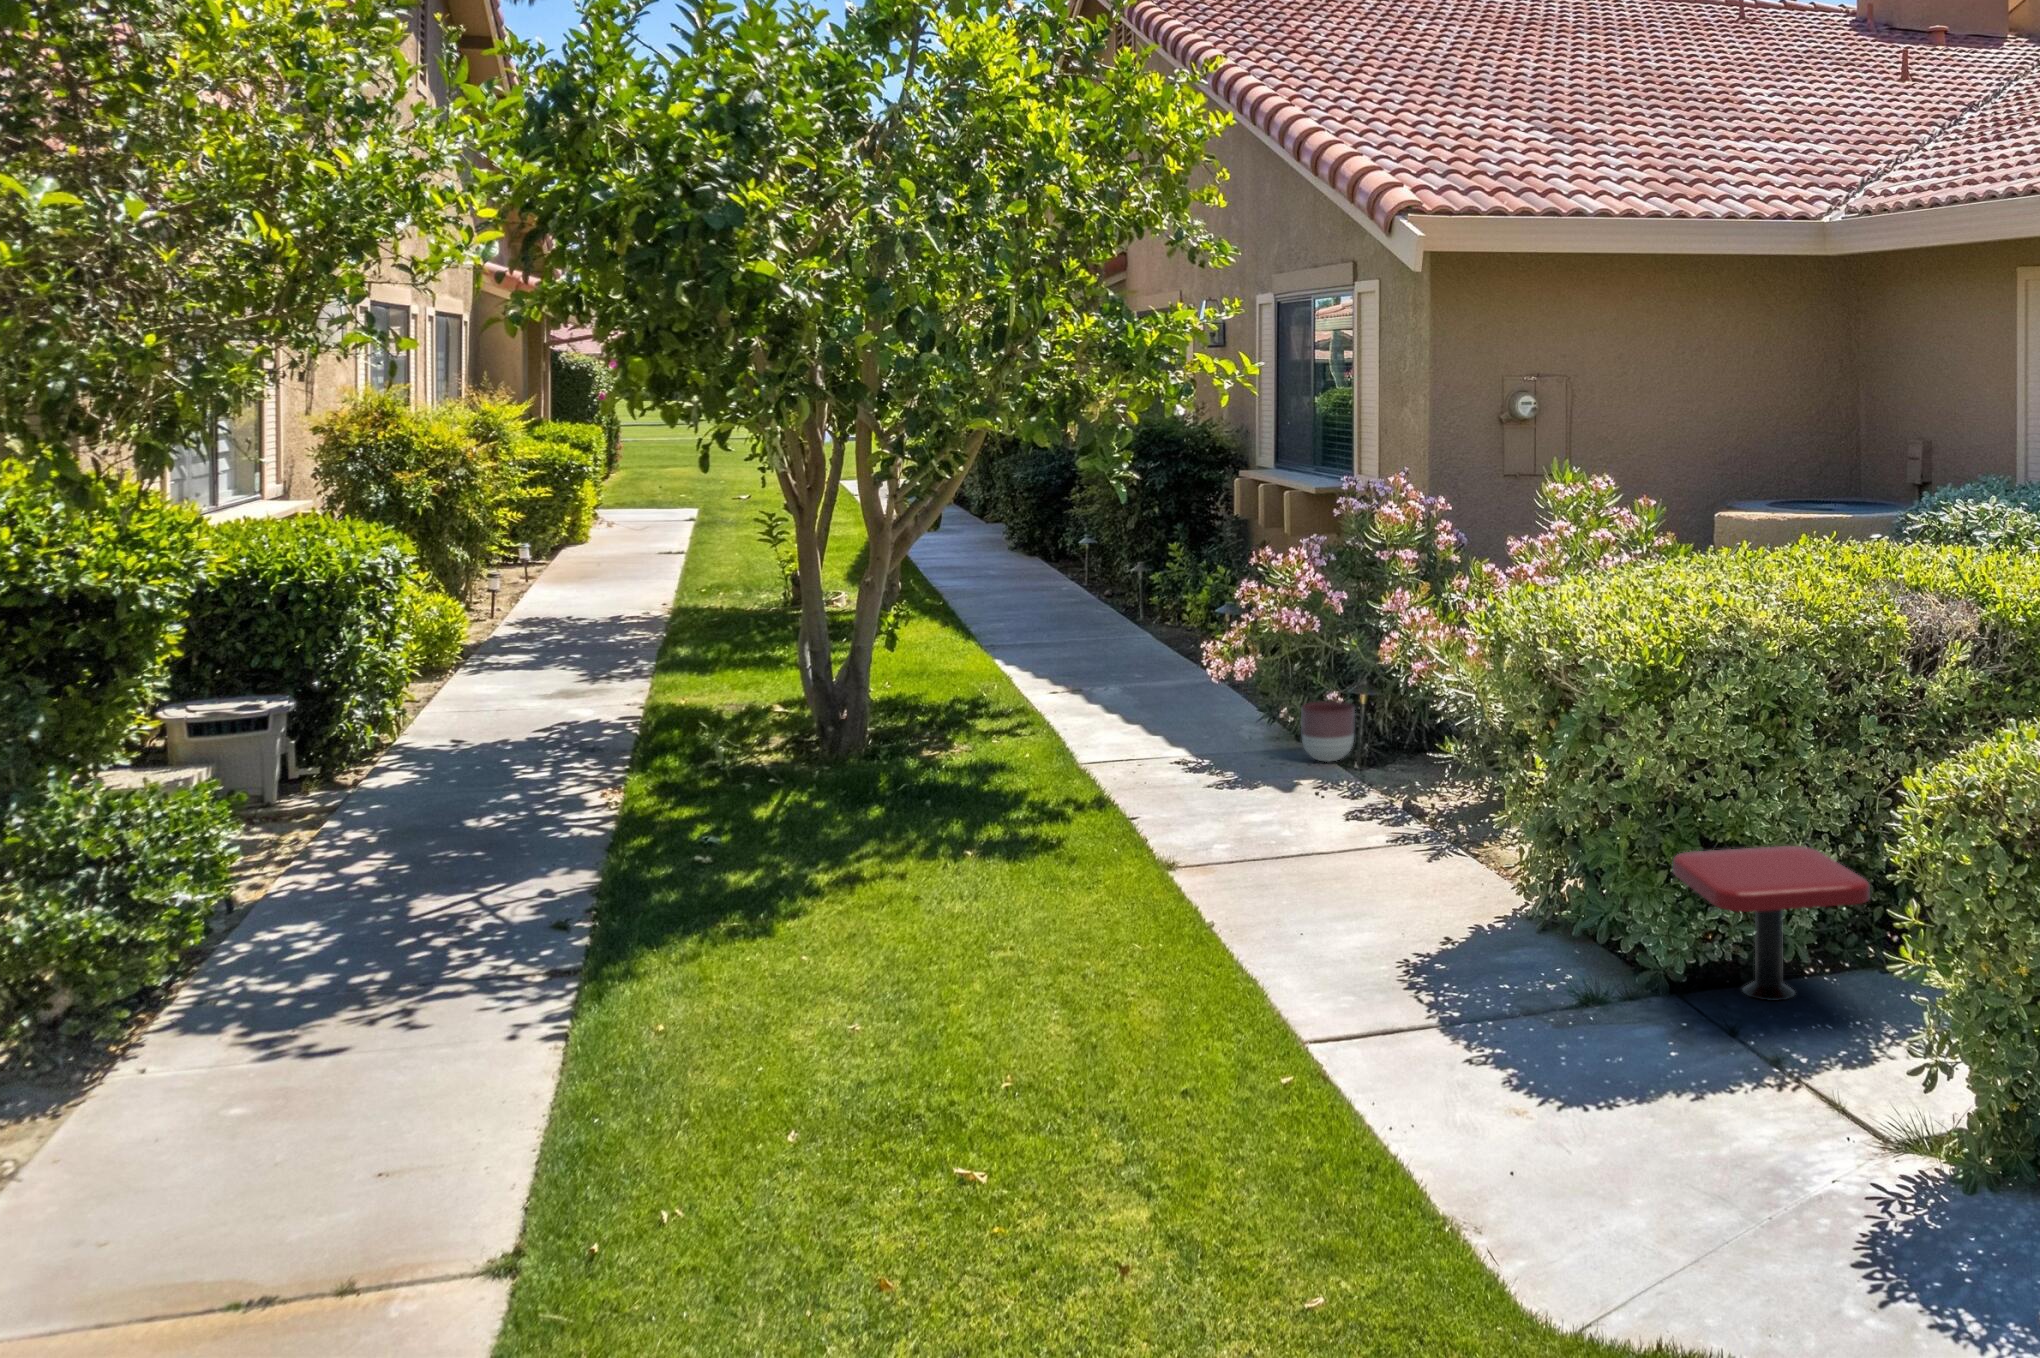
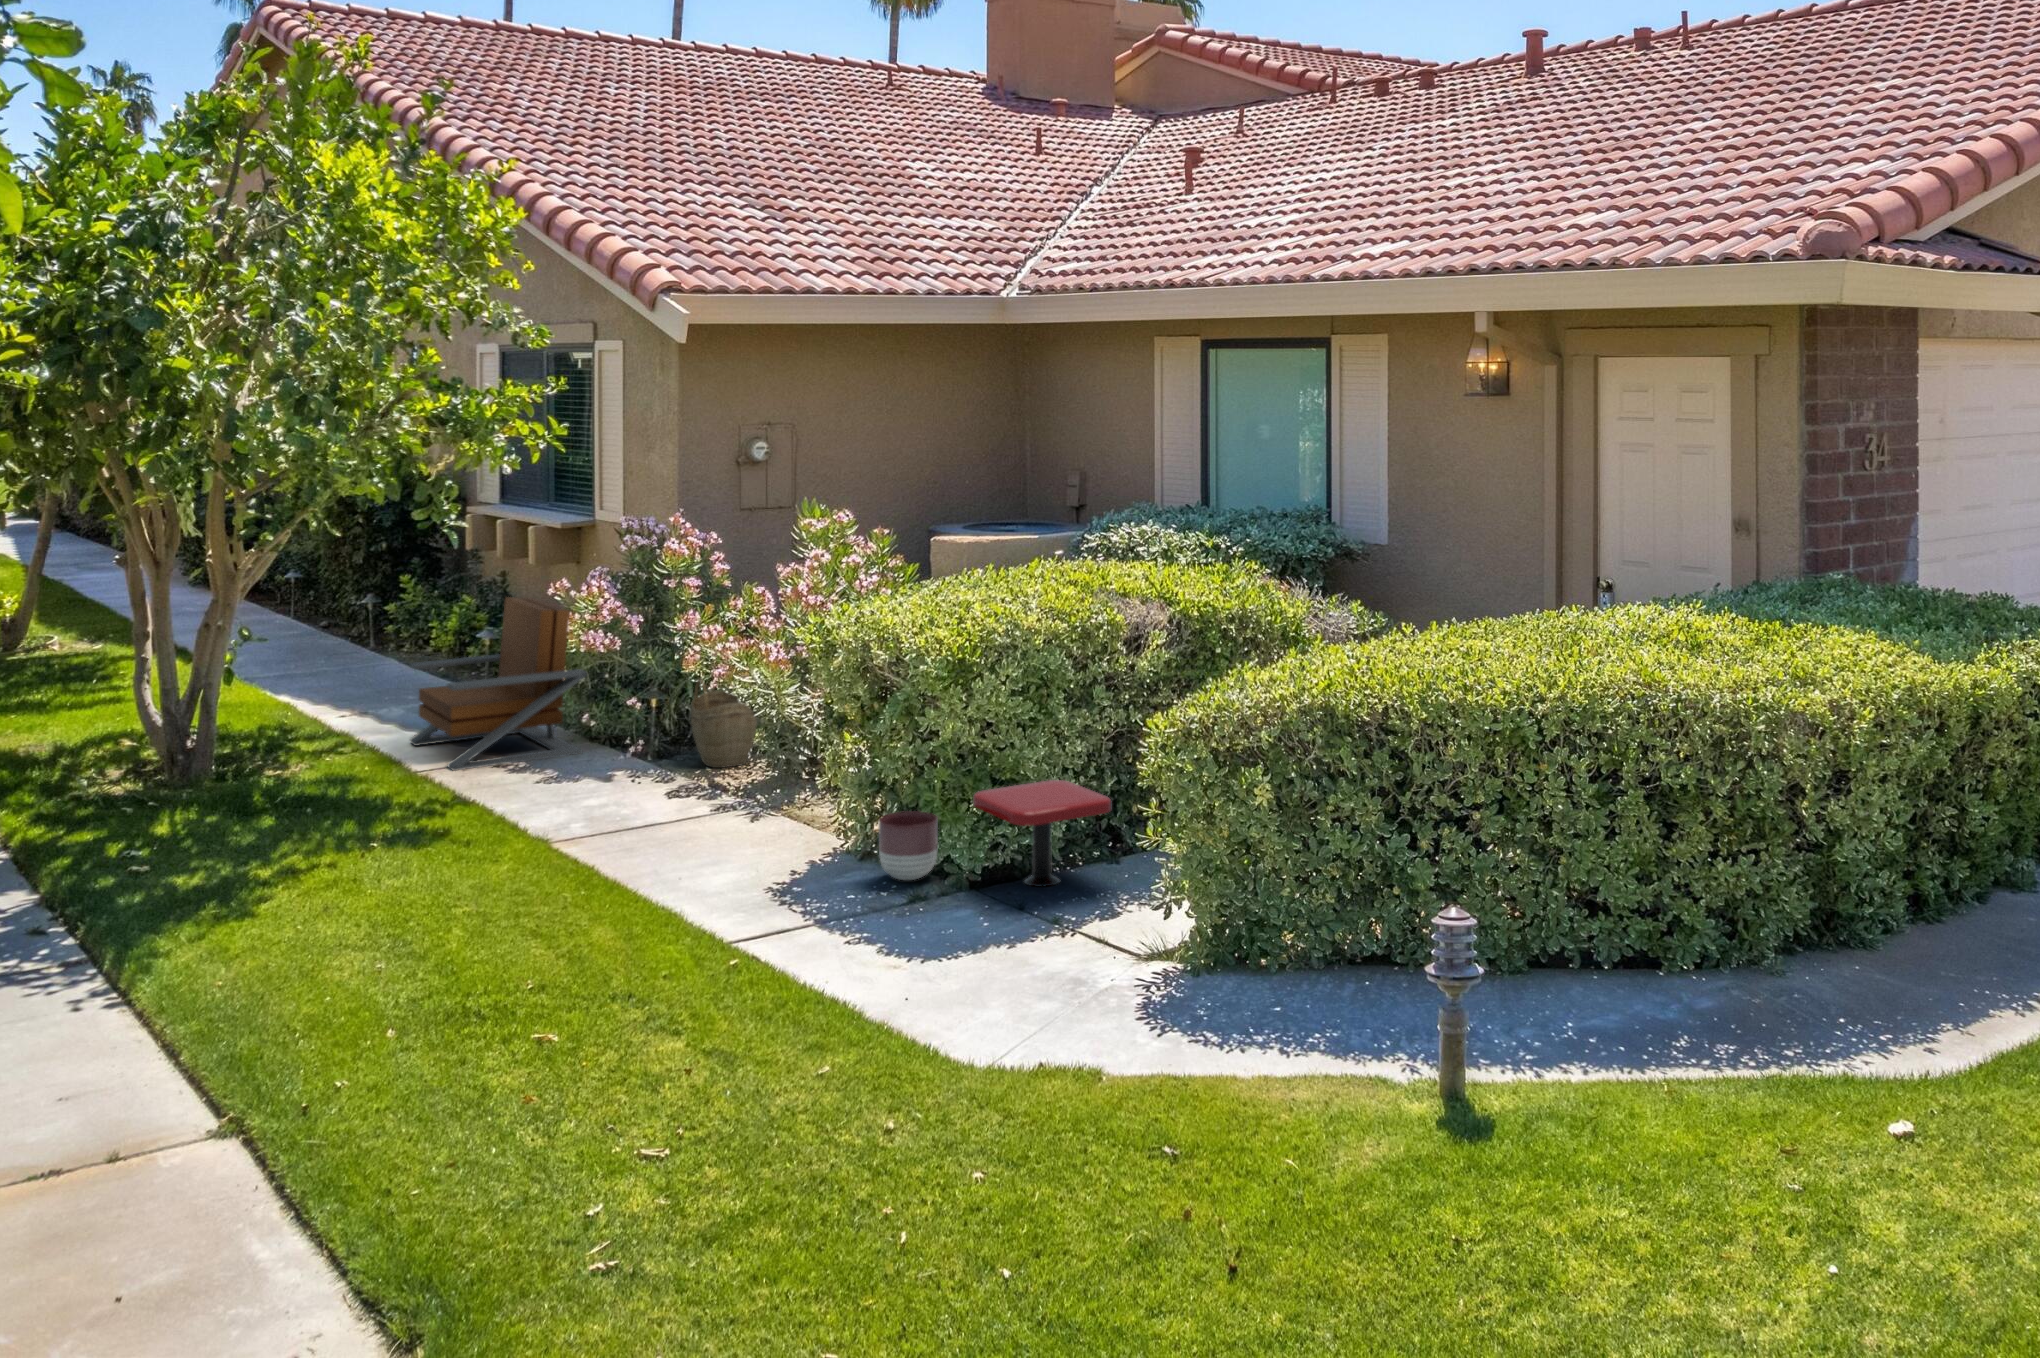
lounge chair: none [1107,567,1285,764] -> present [410,597,587,771]
woven basket: none [1394,673,1469,786] -> present [691,679,757,768]
planter: present [1301,701,1355,762] -> present [879,811,938,880]

